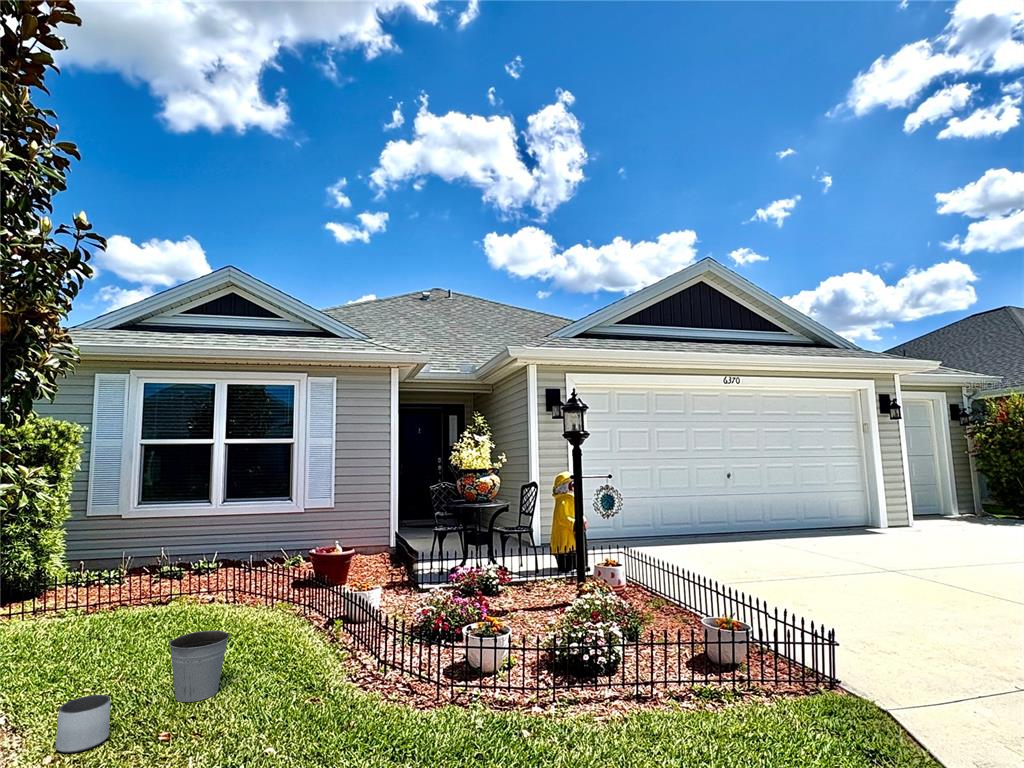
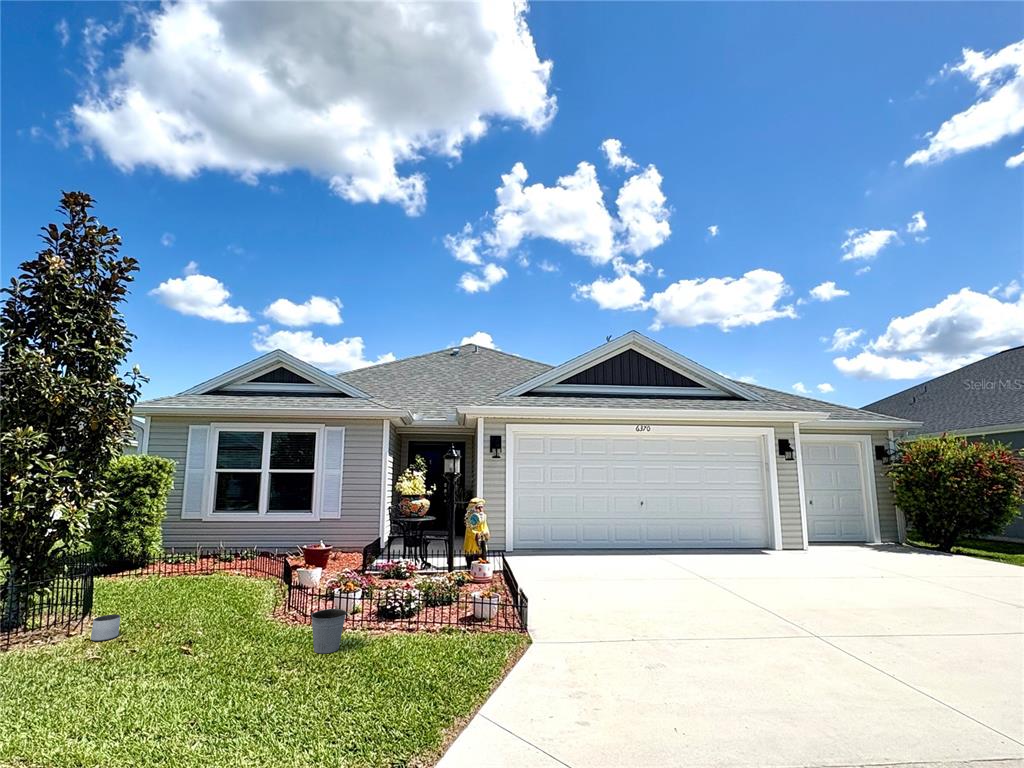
bucket: present [168,631,231,702] -> present [311,609,348,653]

